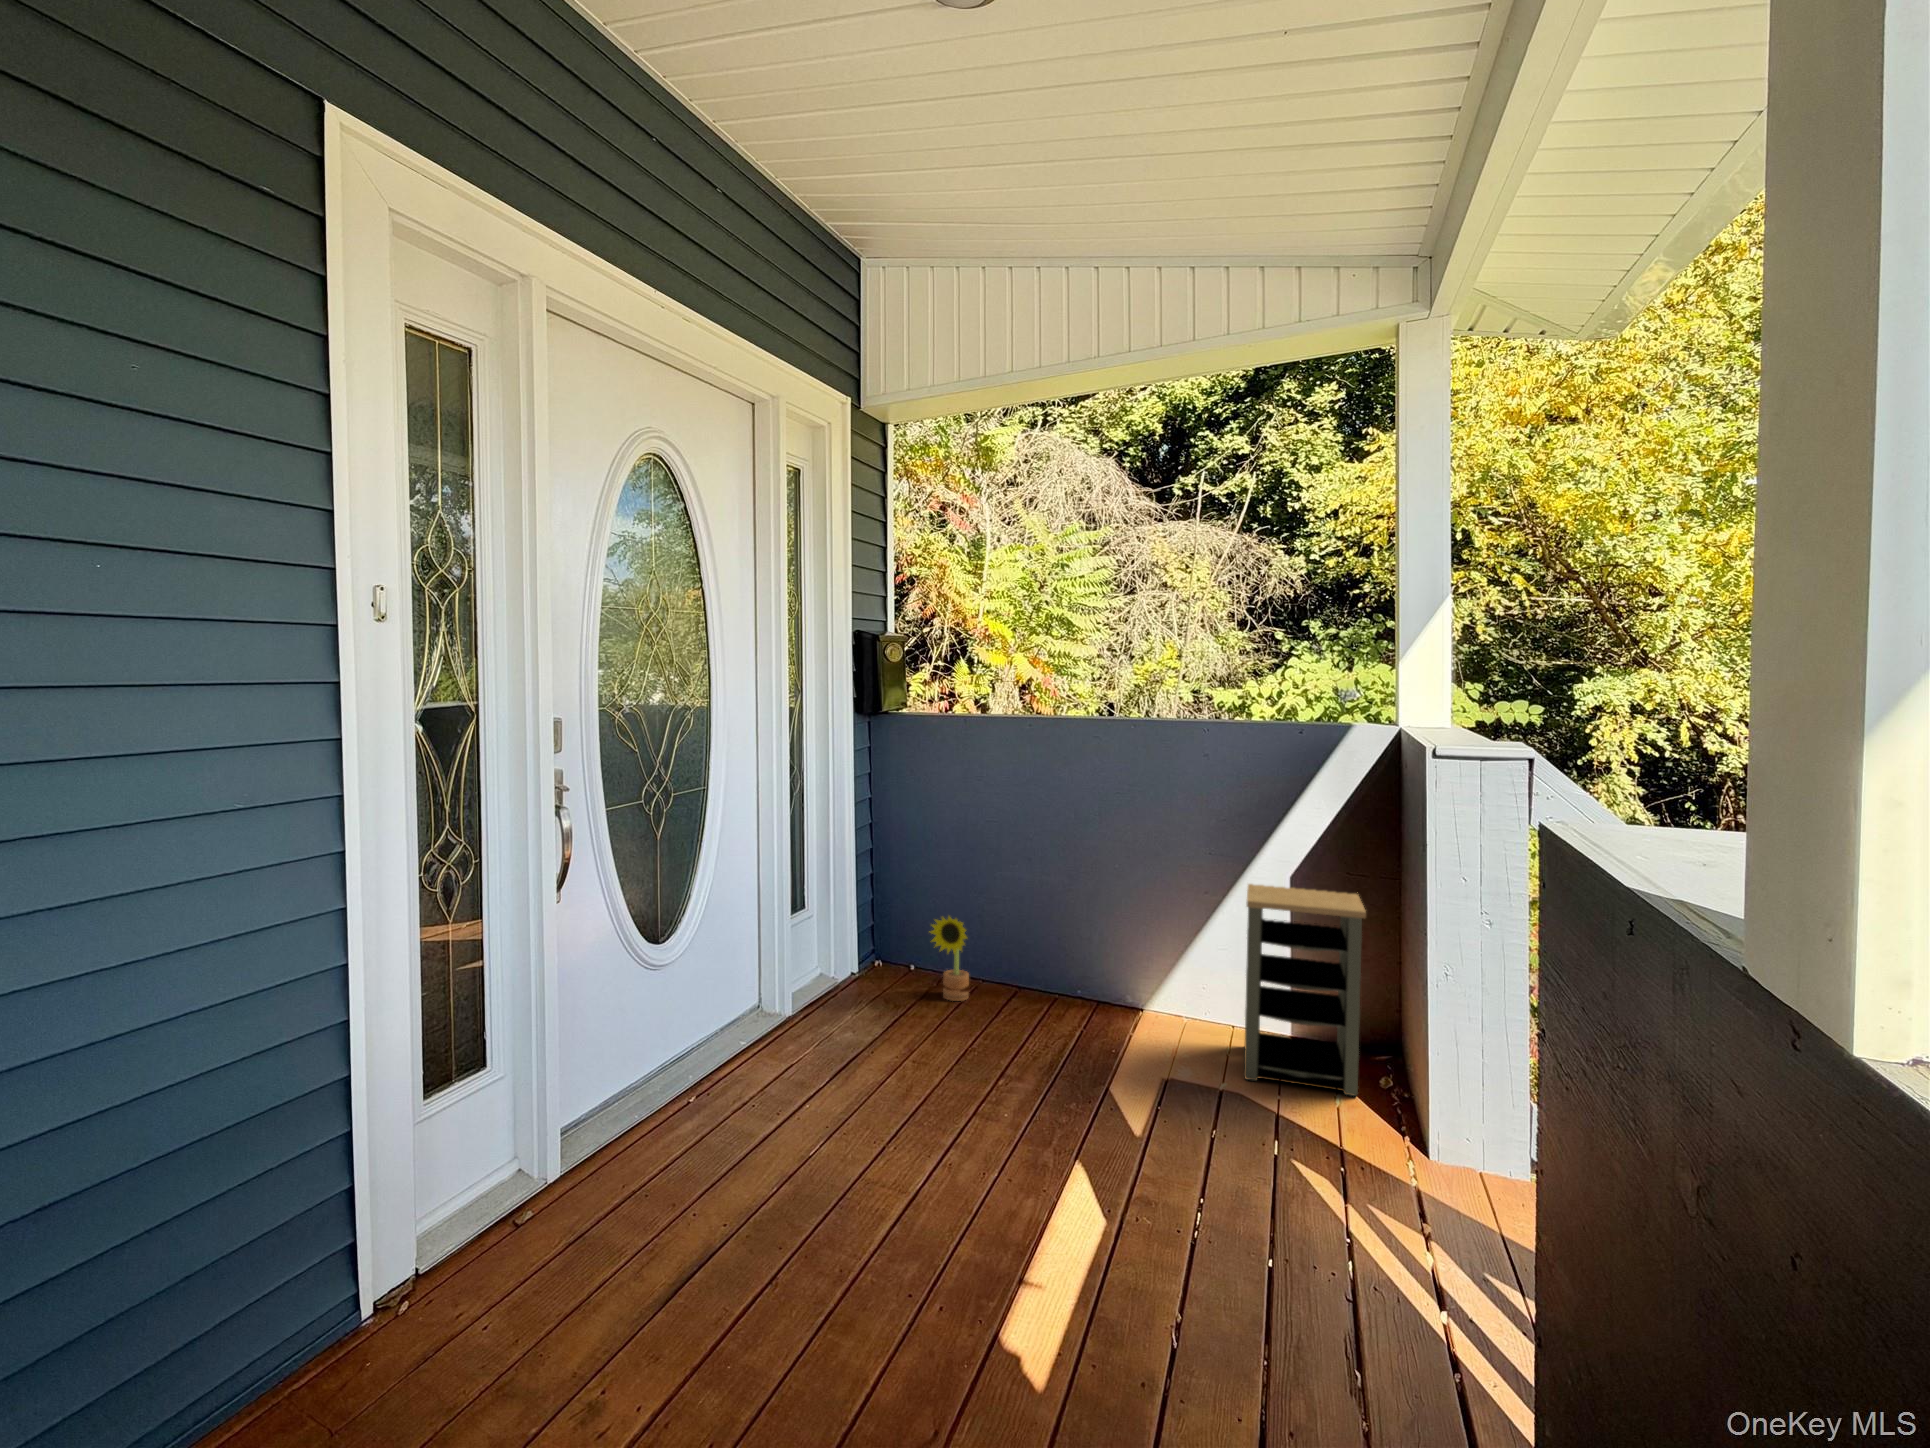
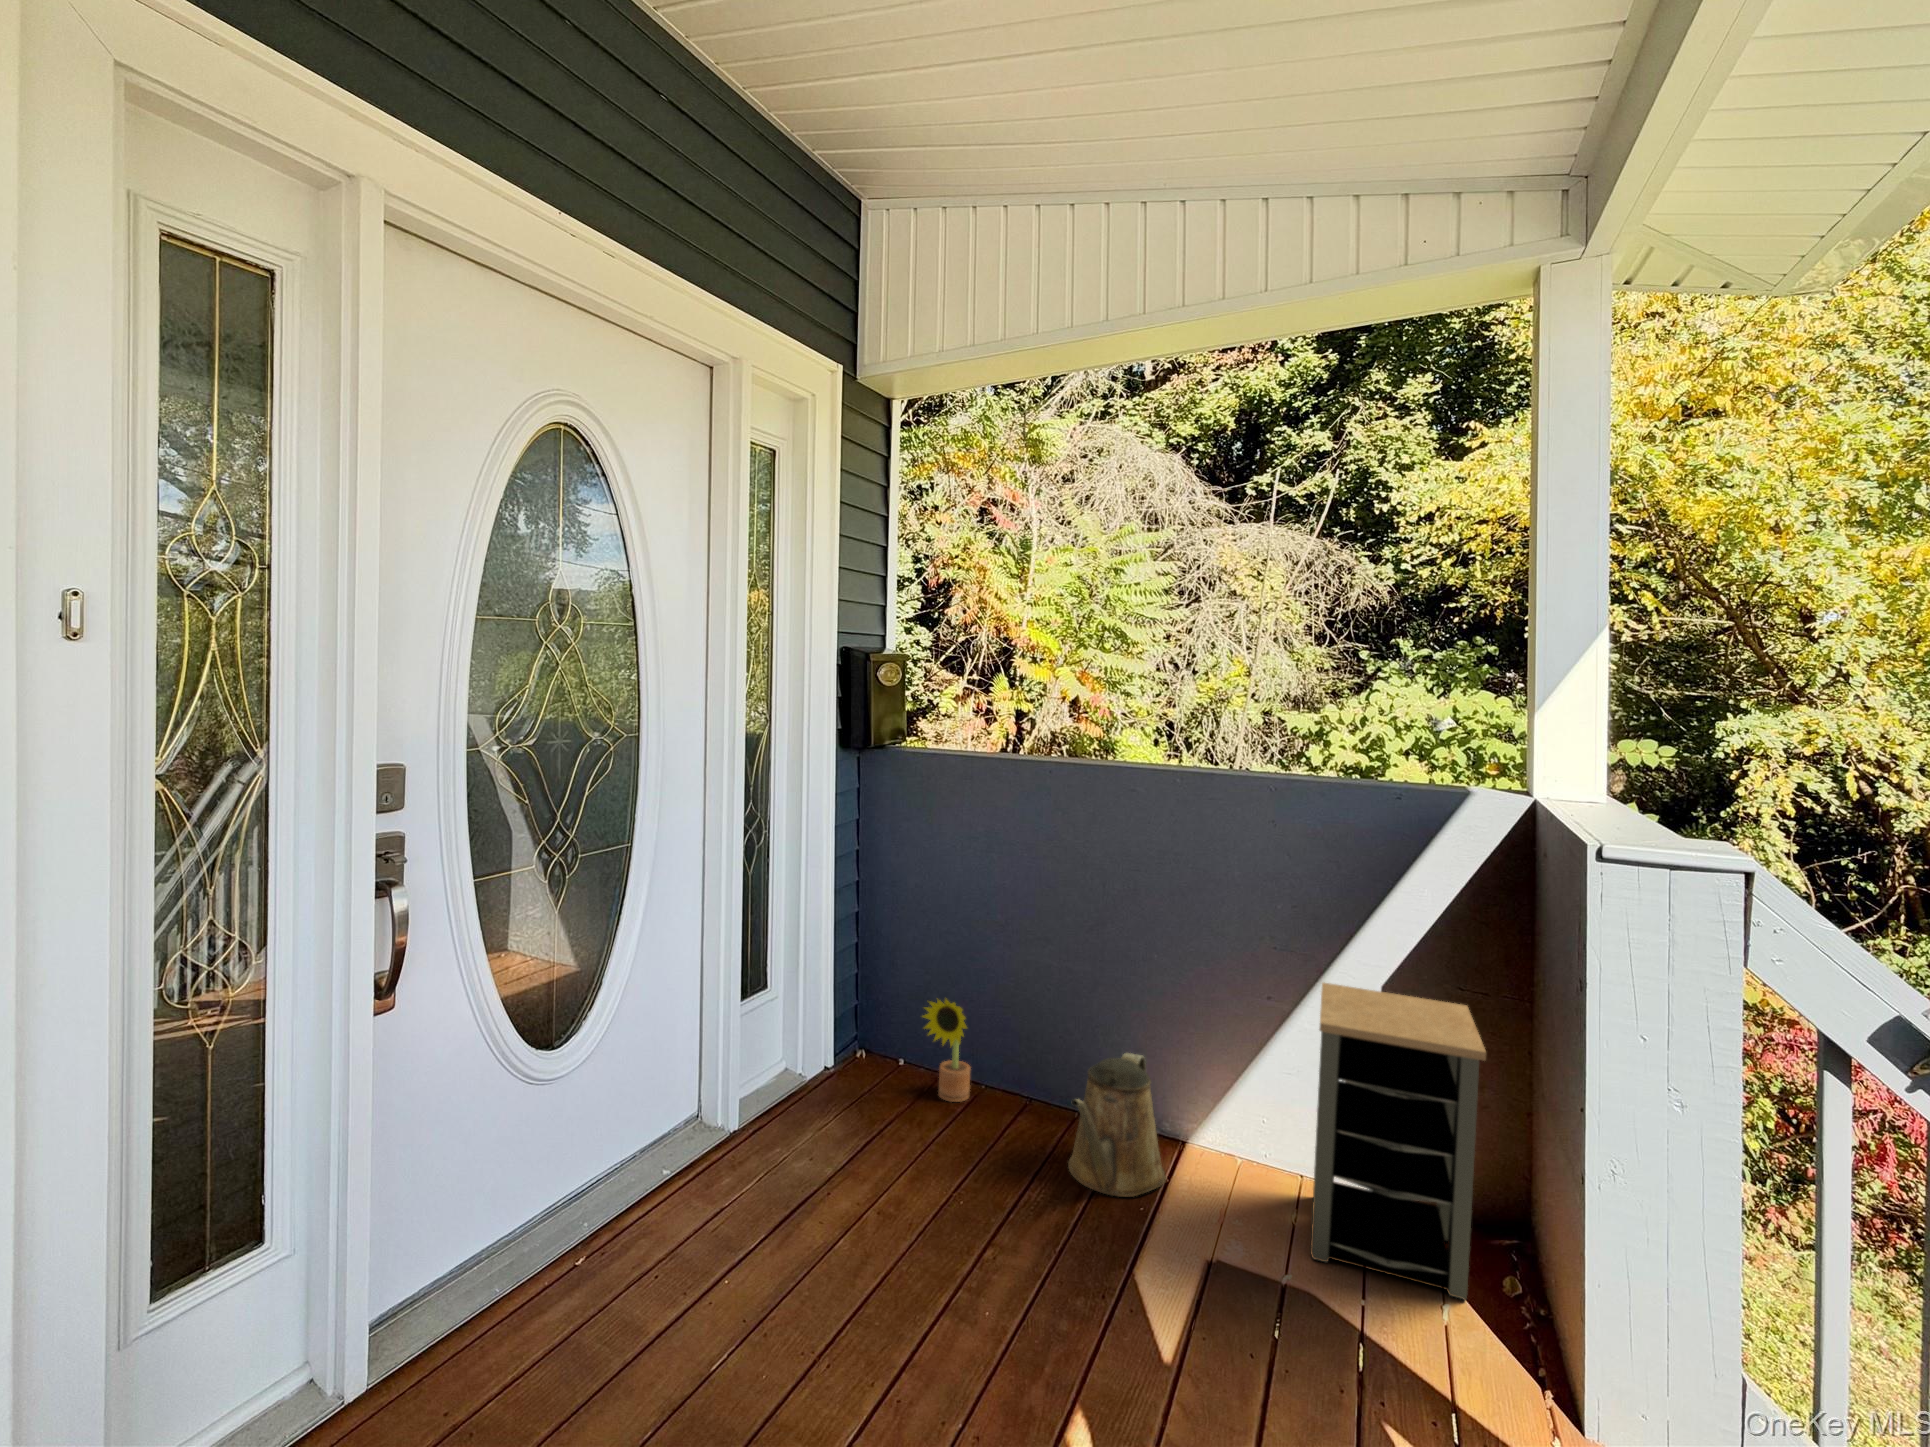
watering can: none [1055,948,1132,1051] -> present [1068,1053,1165,1197]

